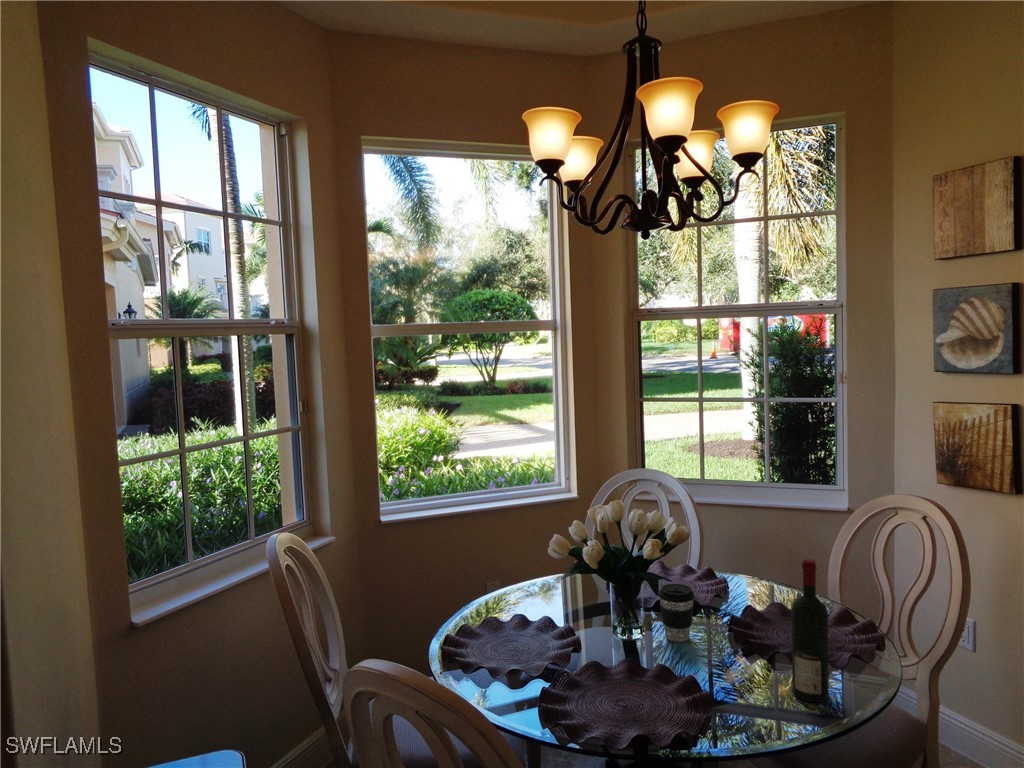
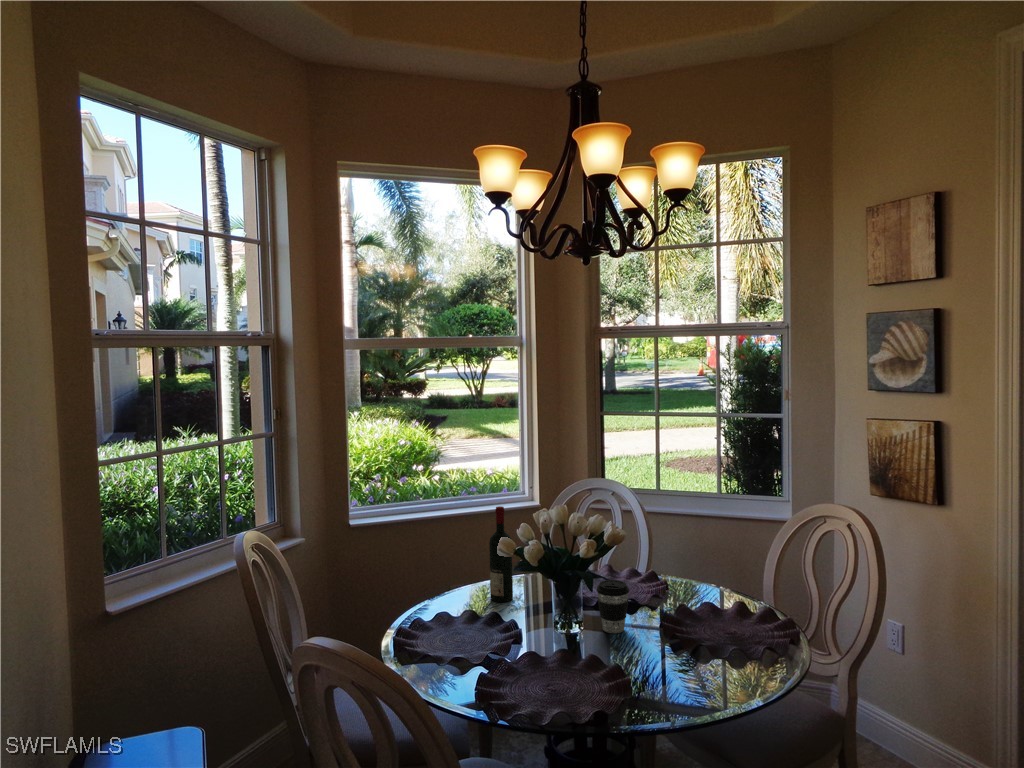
wine bottle: present [792,559,829,702] -> present [489,506,513,602]

